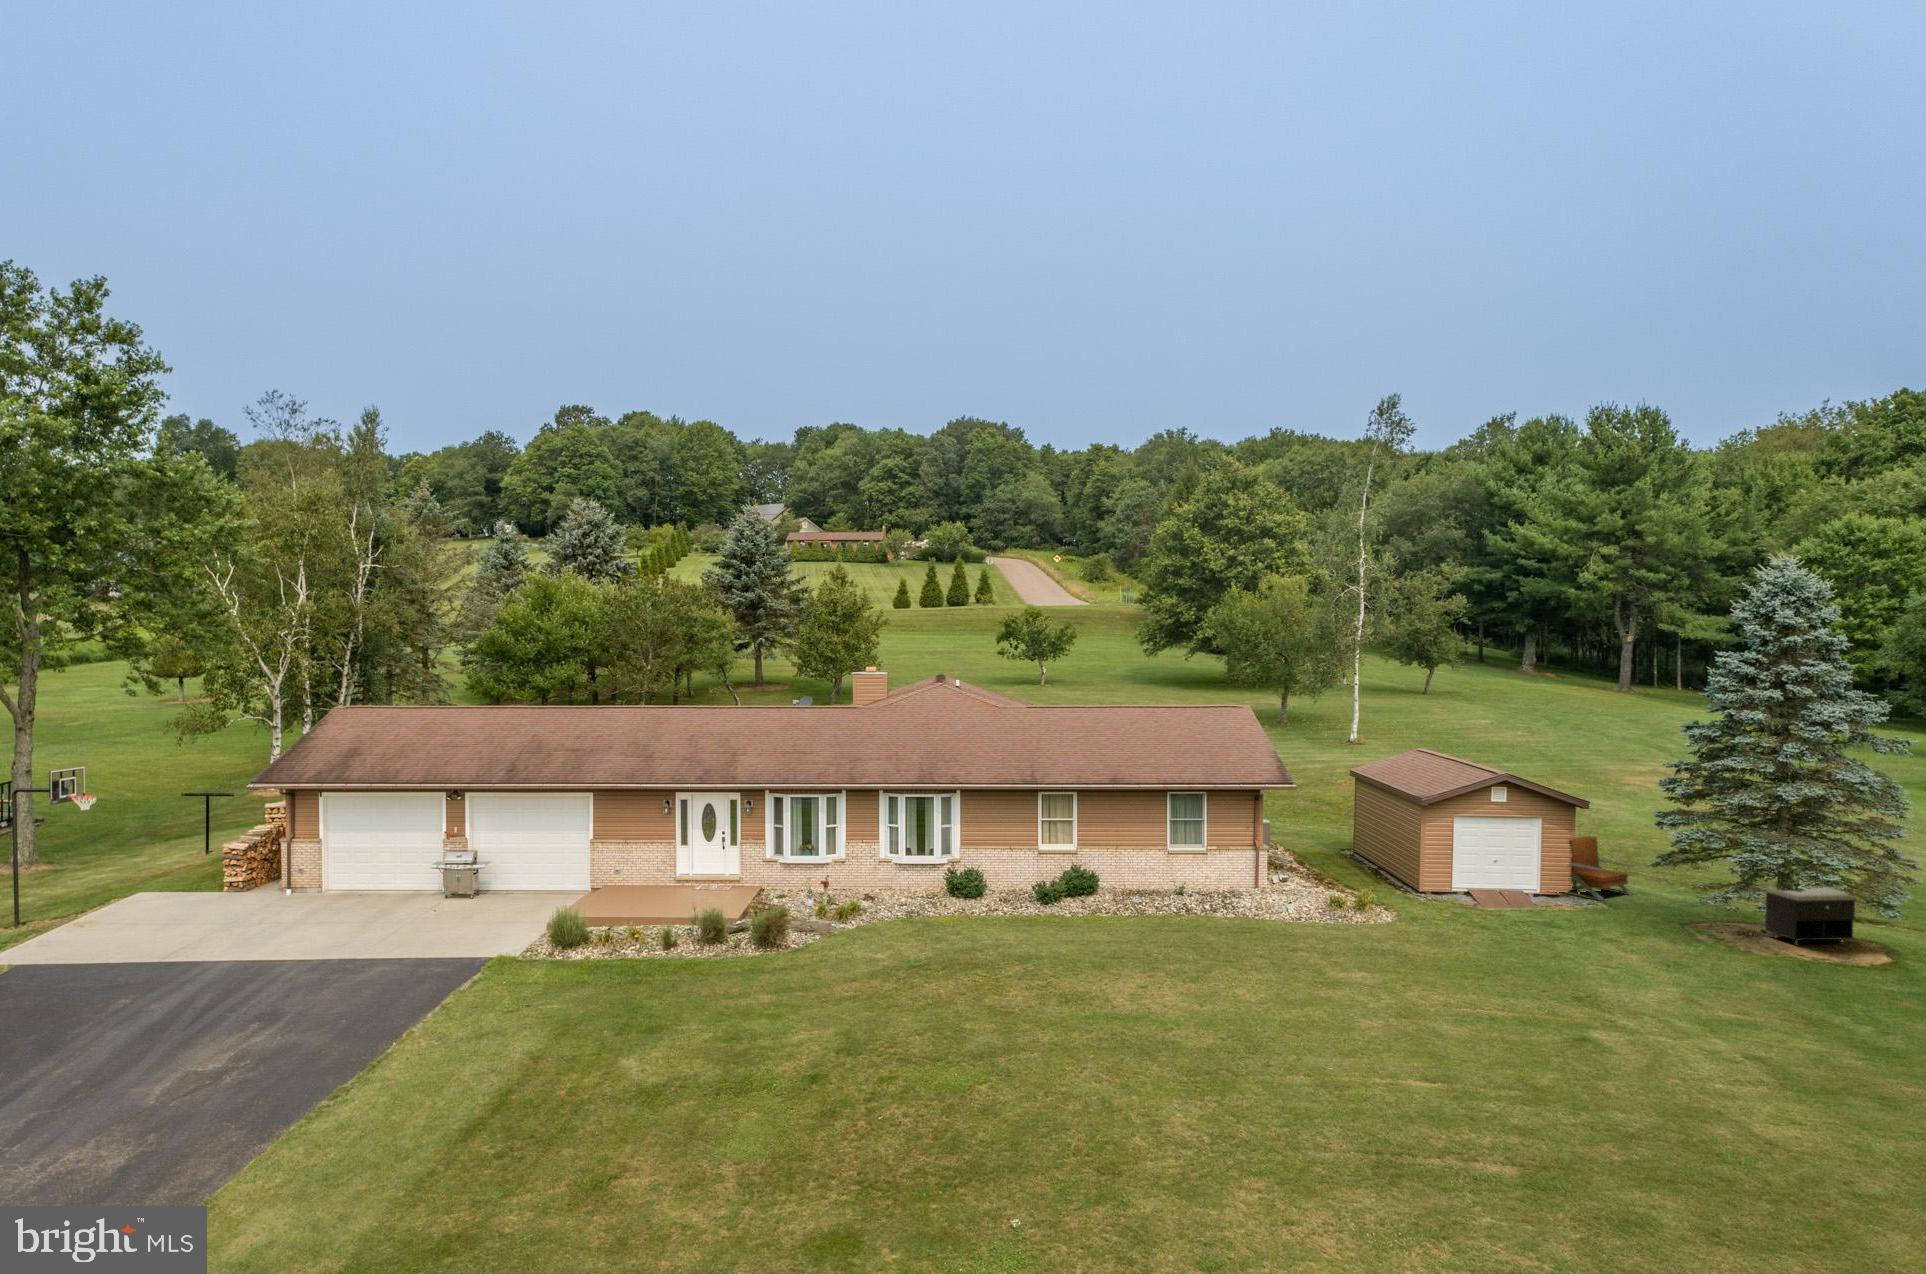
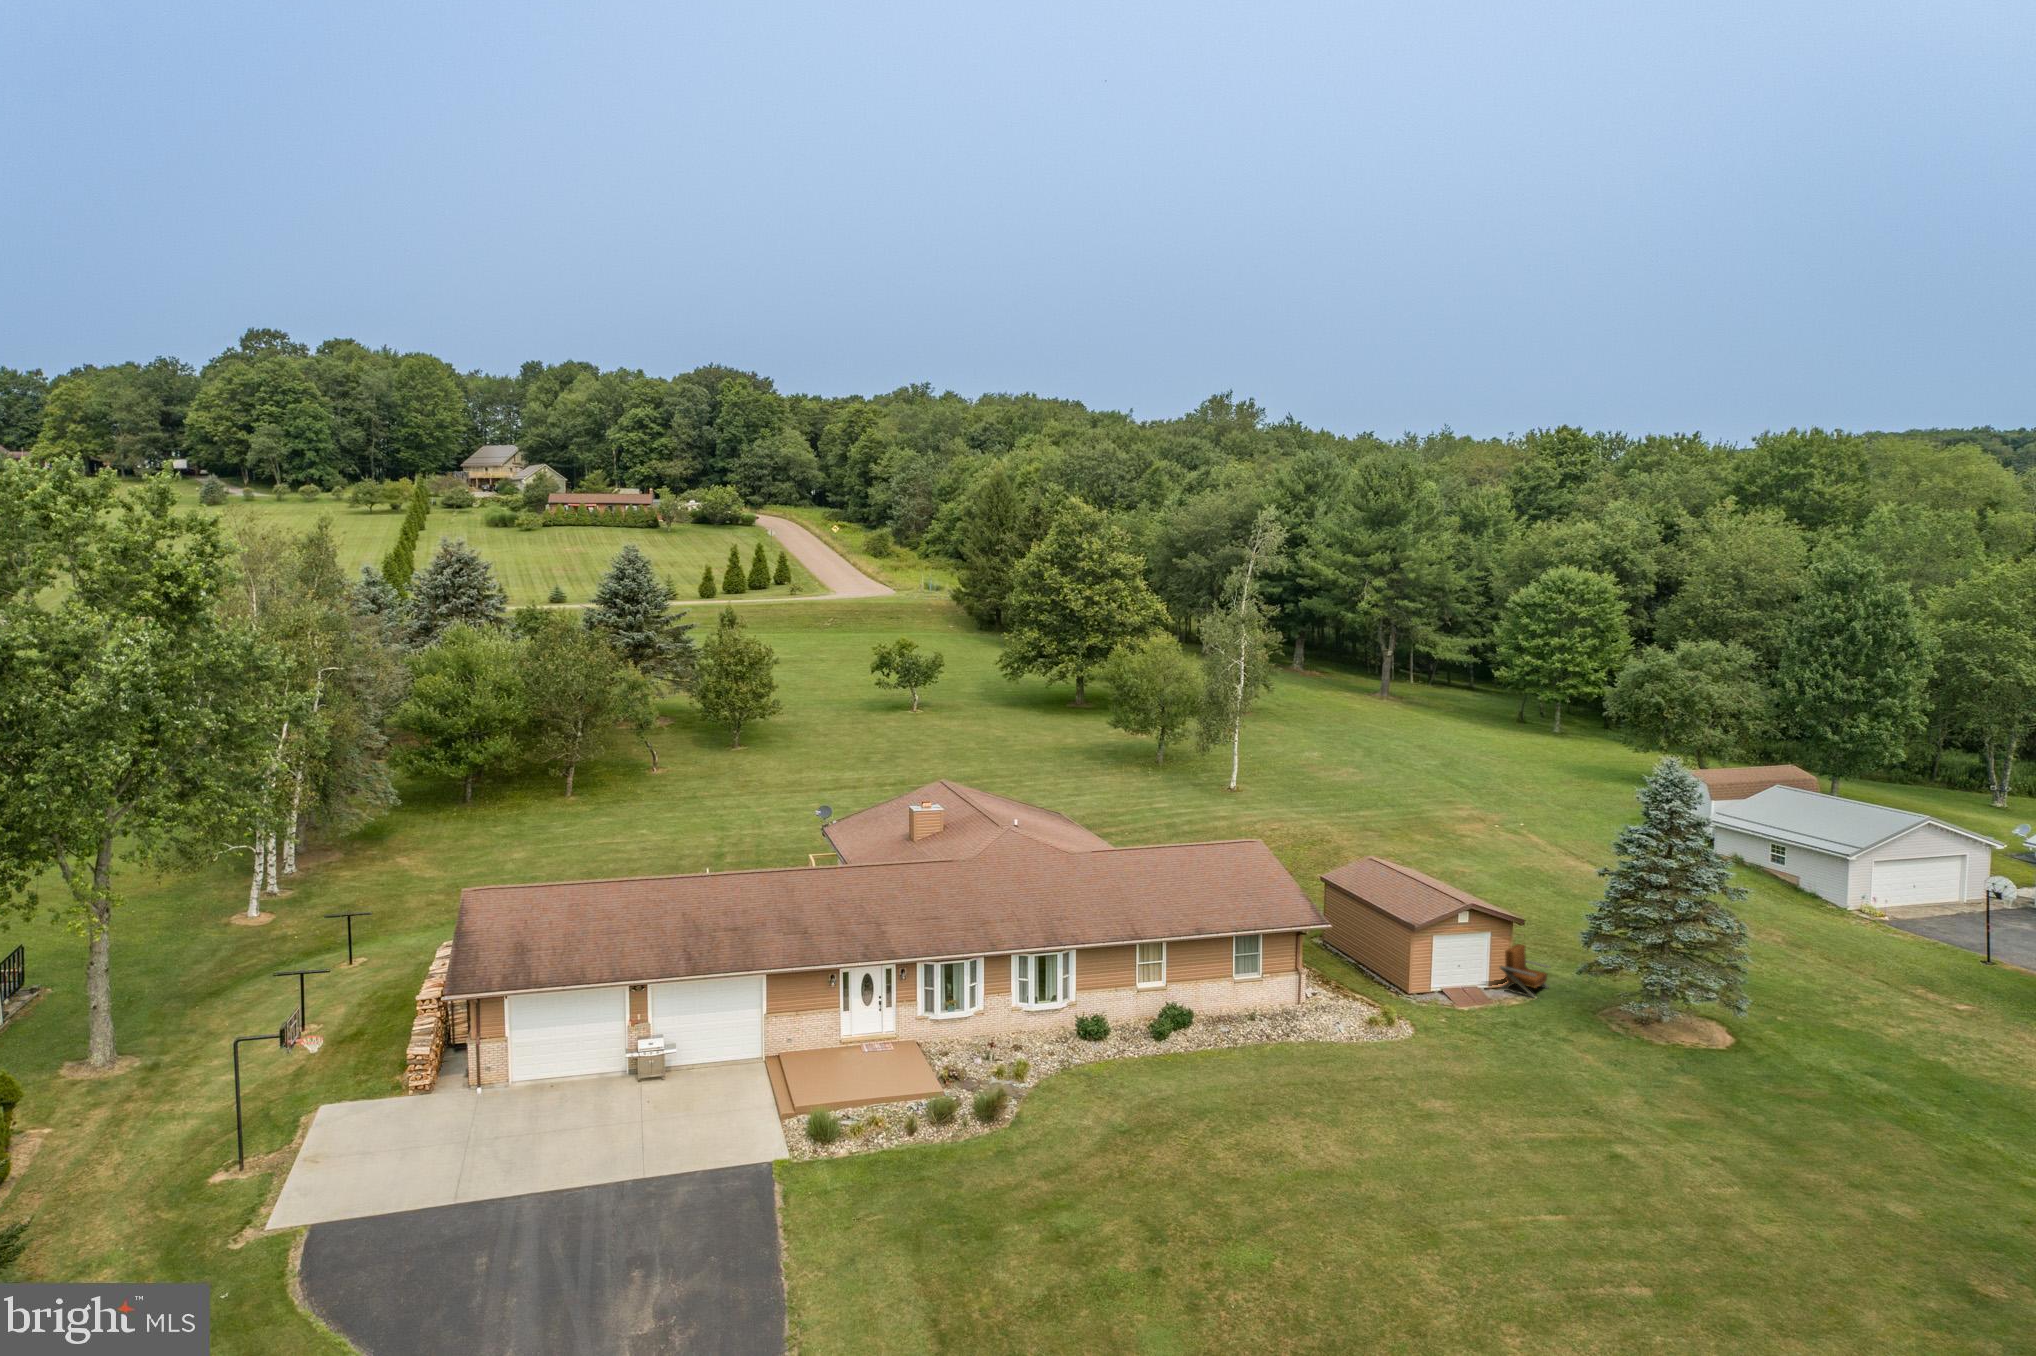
storage bench: present [1765,887,1857,944] -> none [1651,991,1708,1036]

